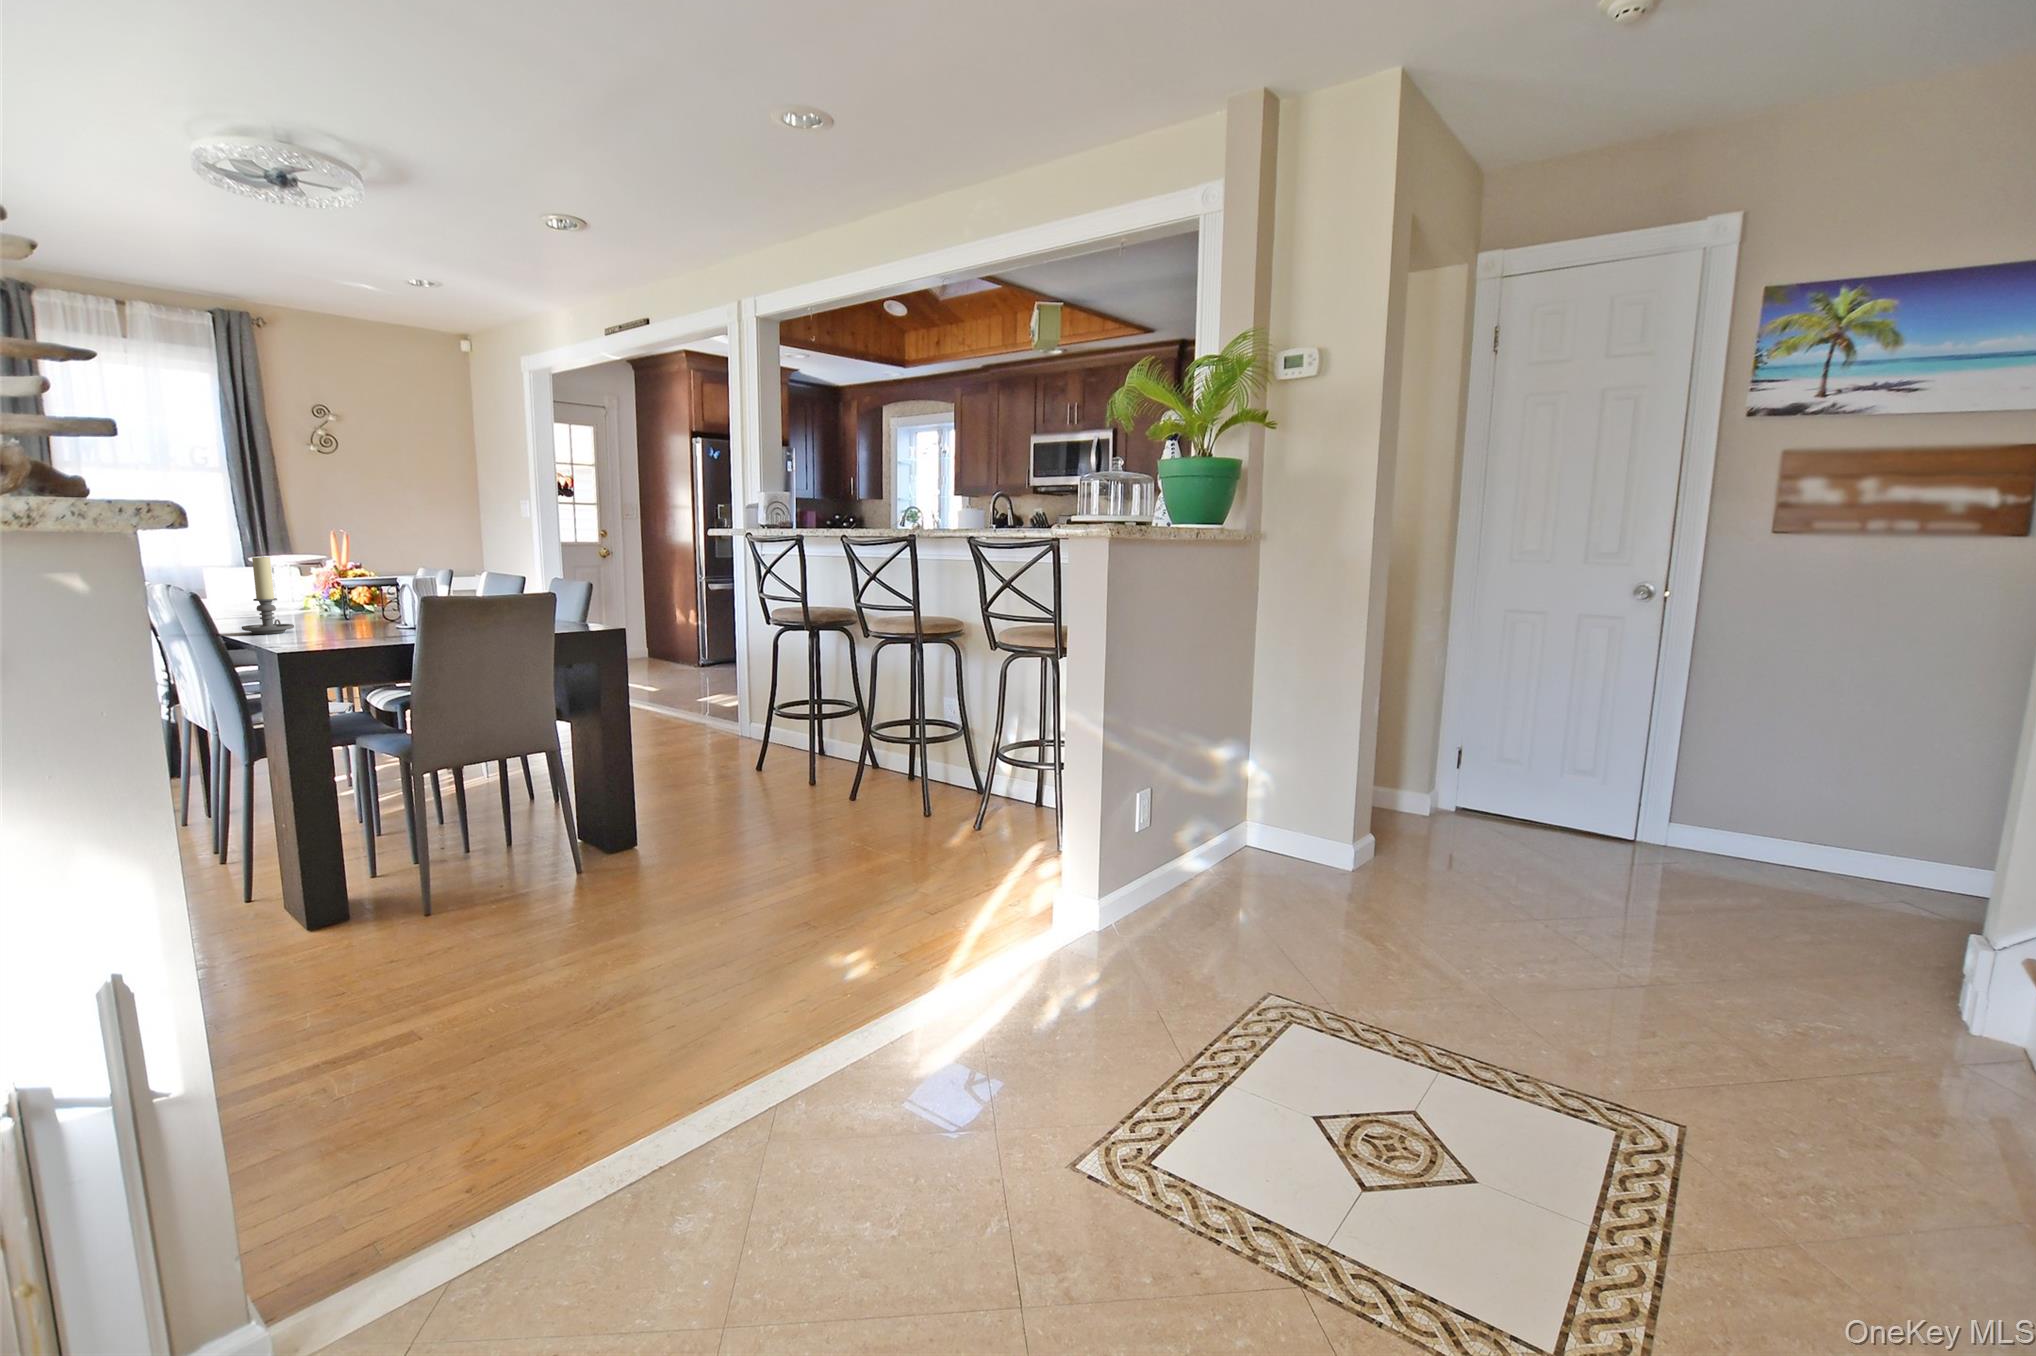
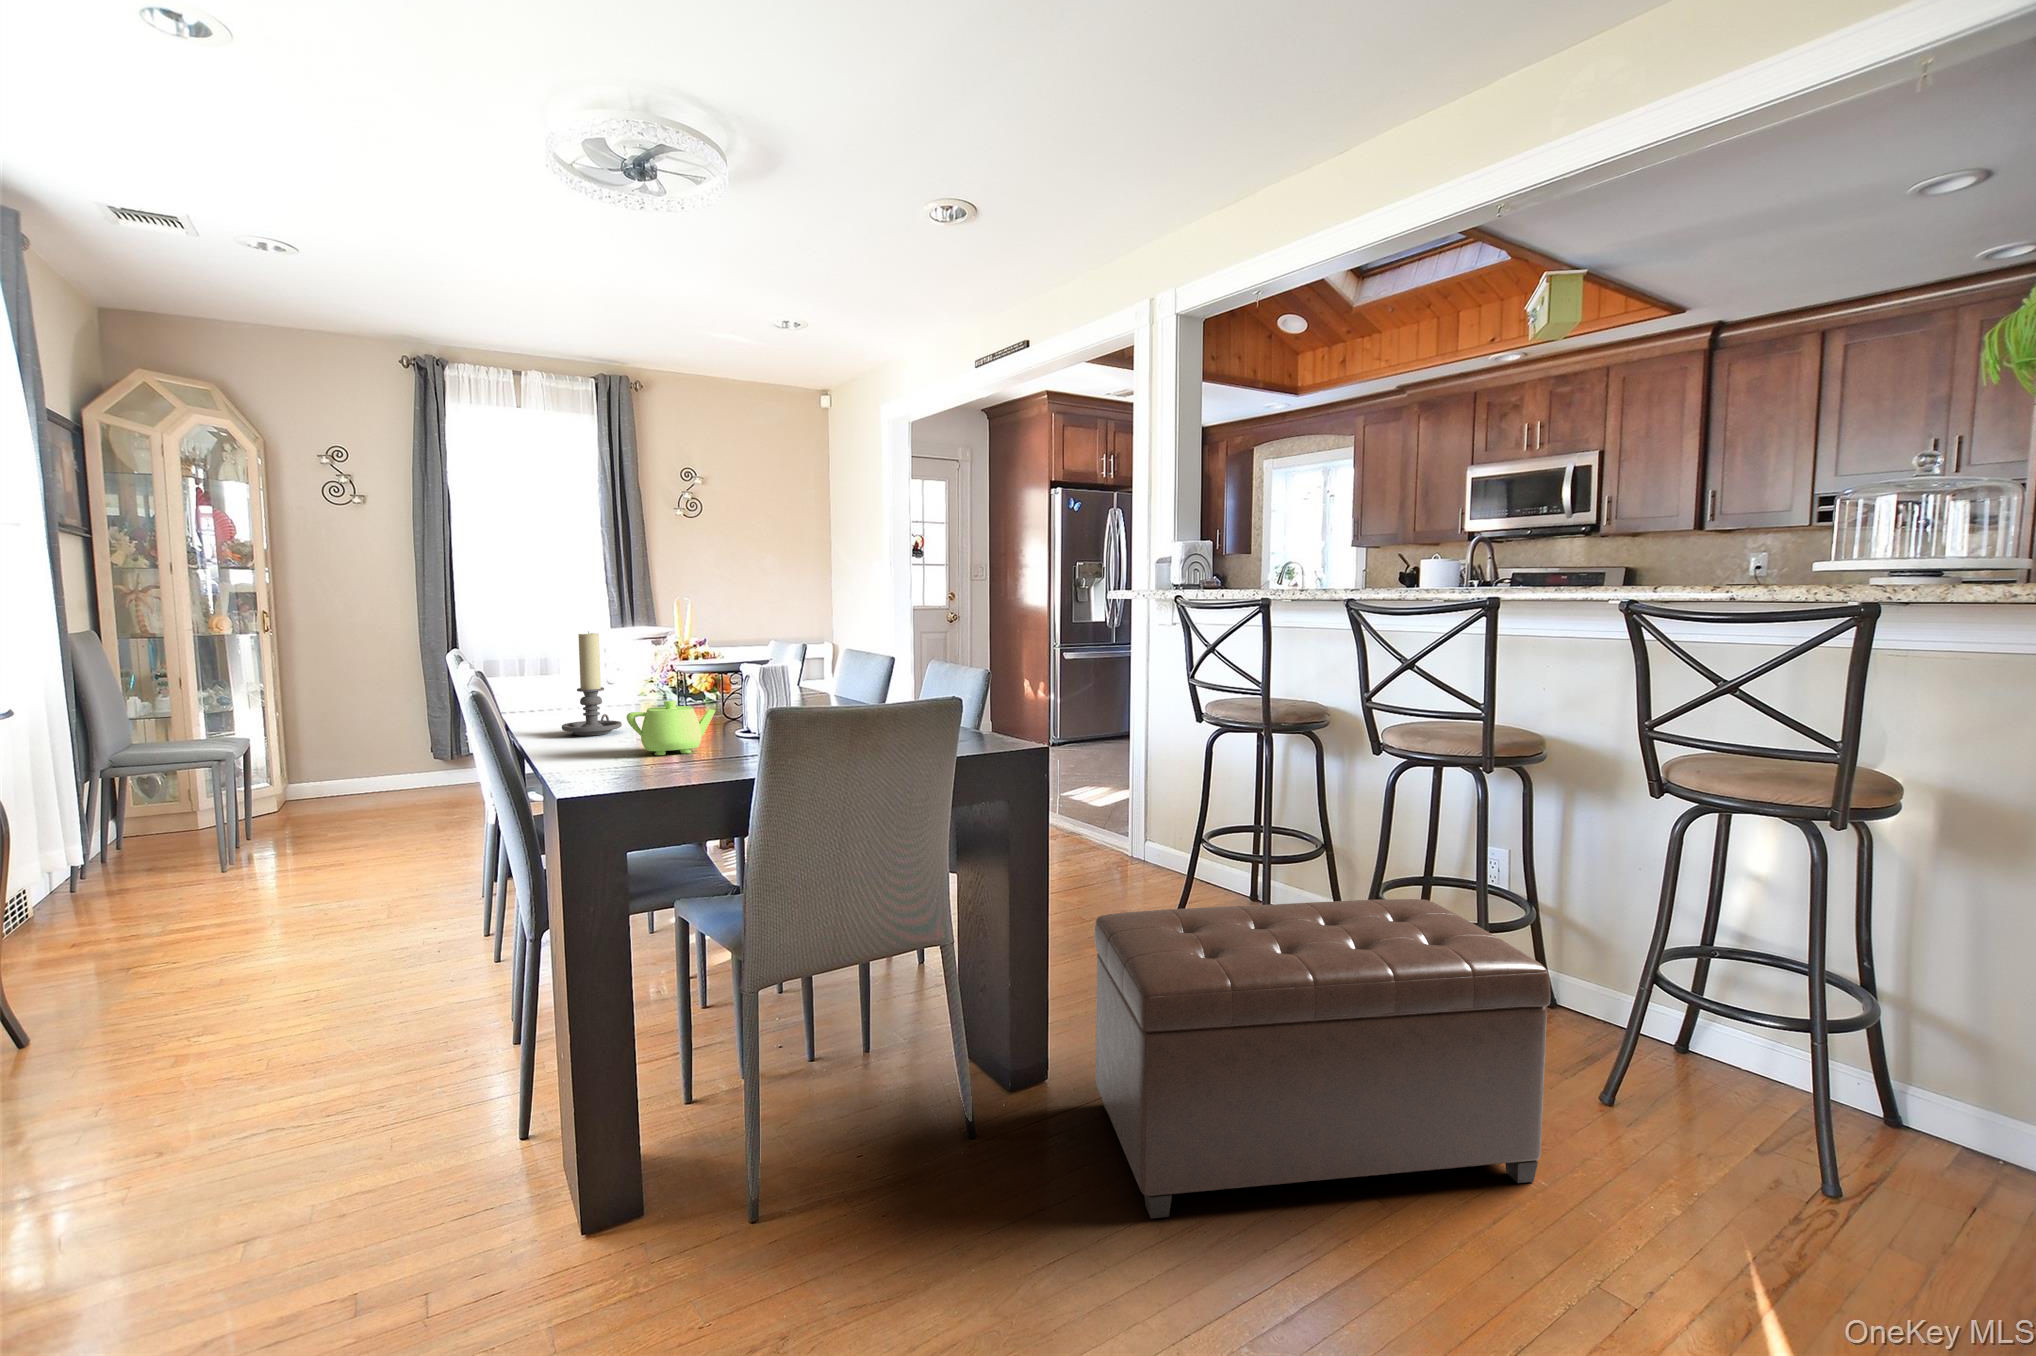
teapot: none [306,603,377,640] -> present [626,701,715,755]
ottoman: none [658,718,911,887] -> present [1094,899,1551,1218]

